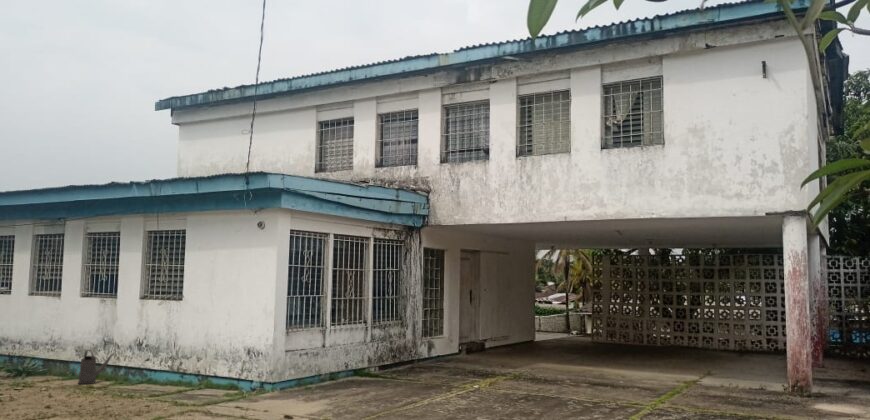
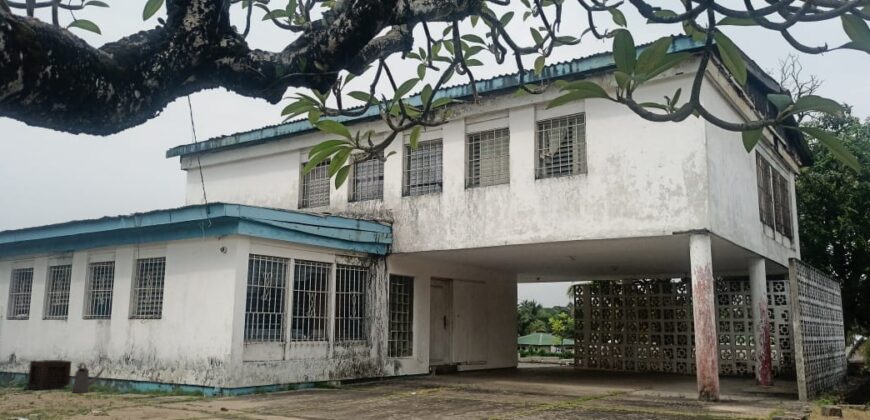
wooden crate: none [19,343,69,379] -> present [28,360,71,390]

